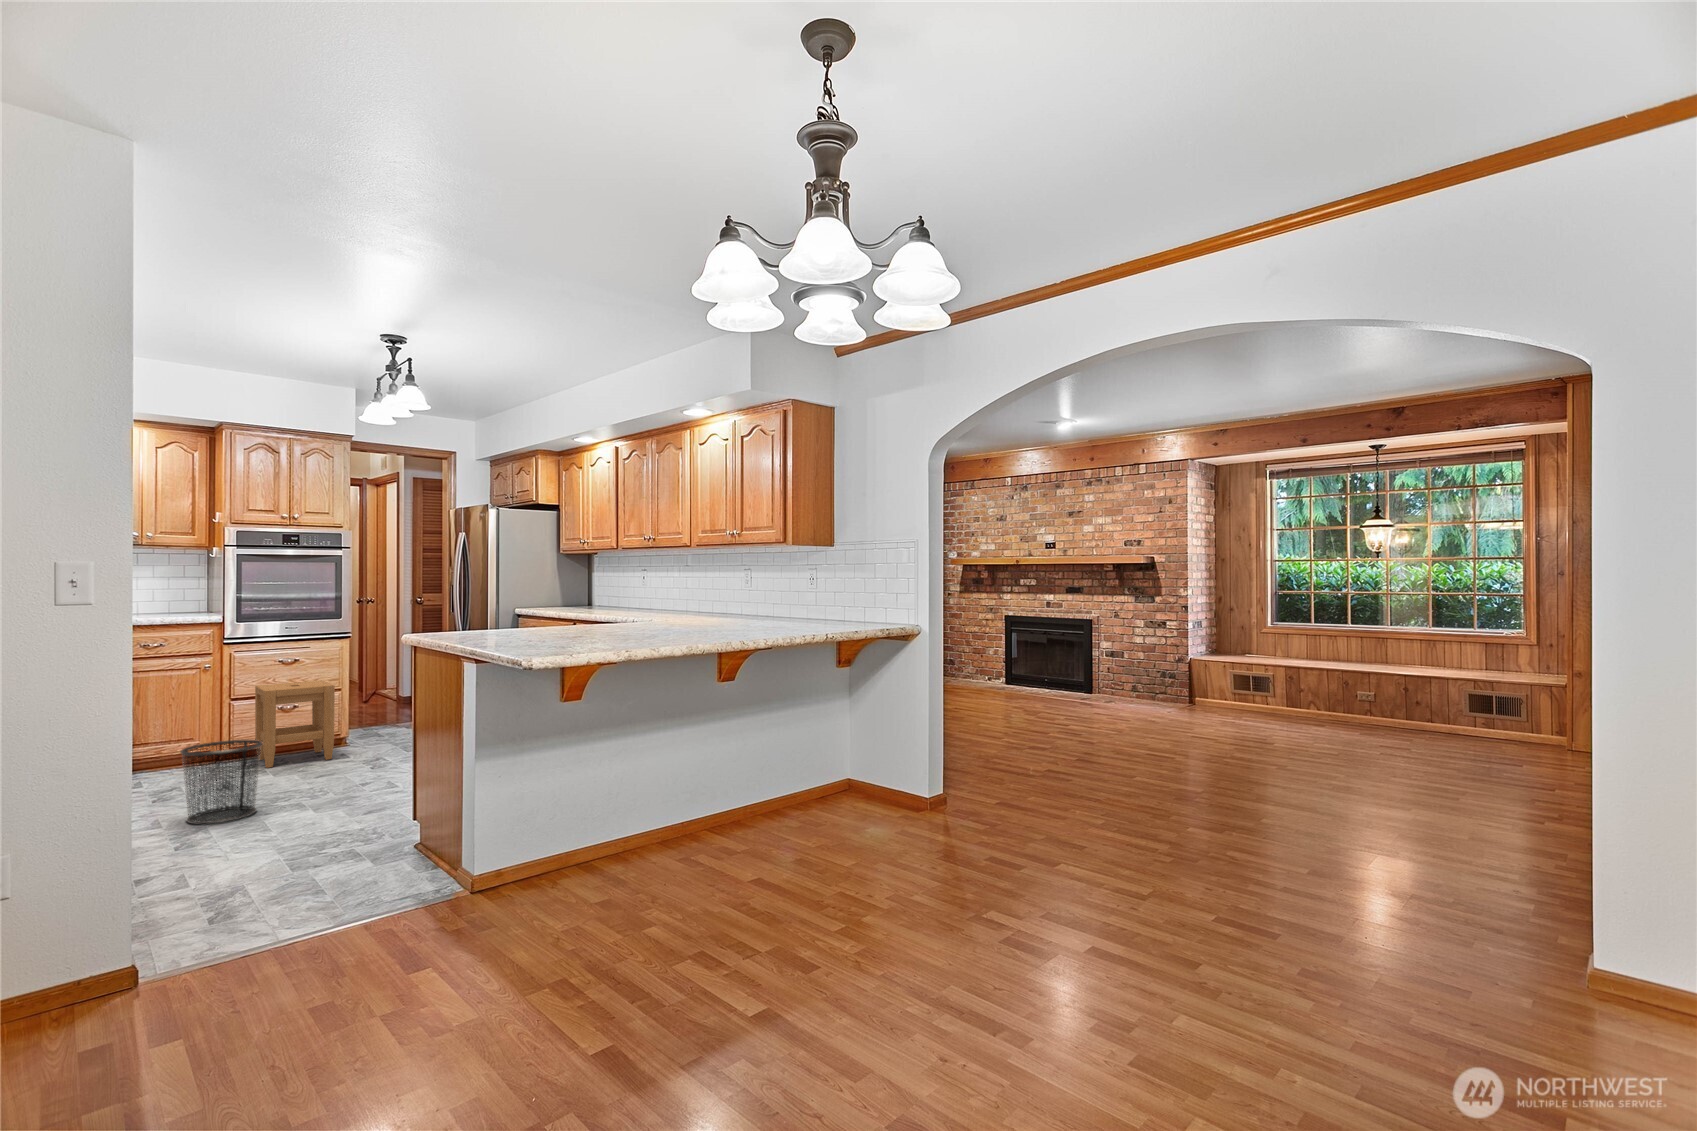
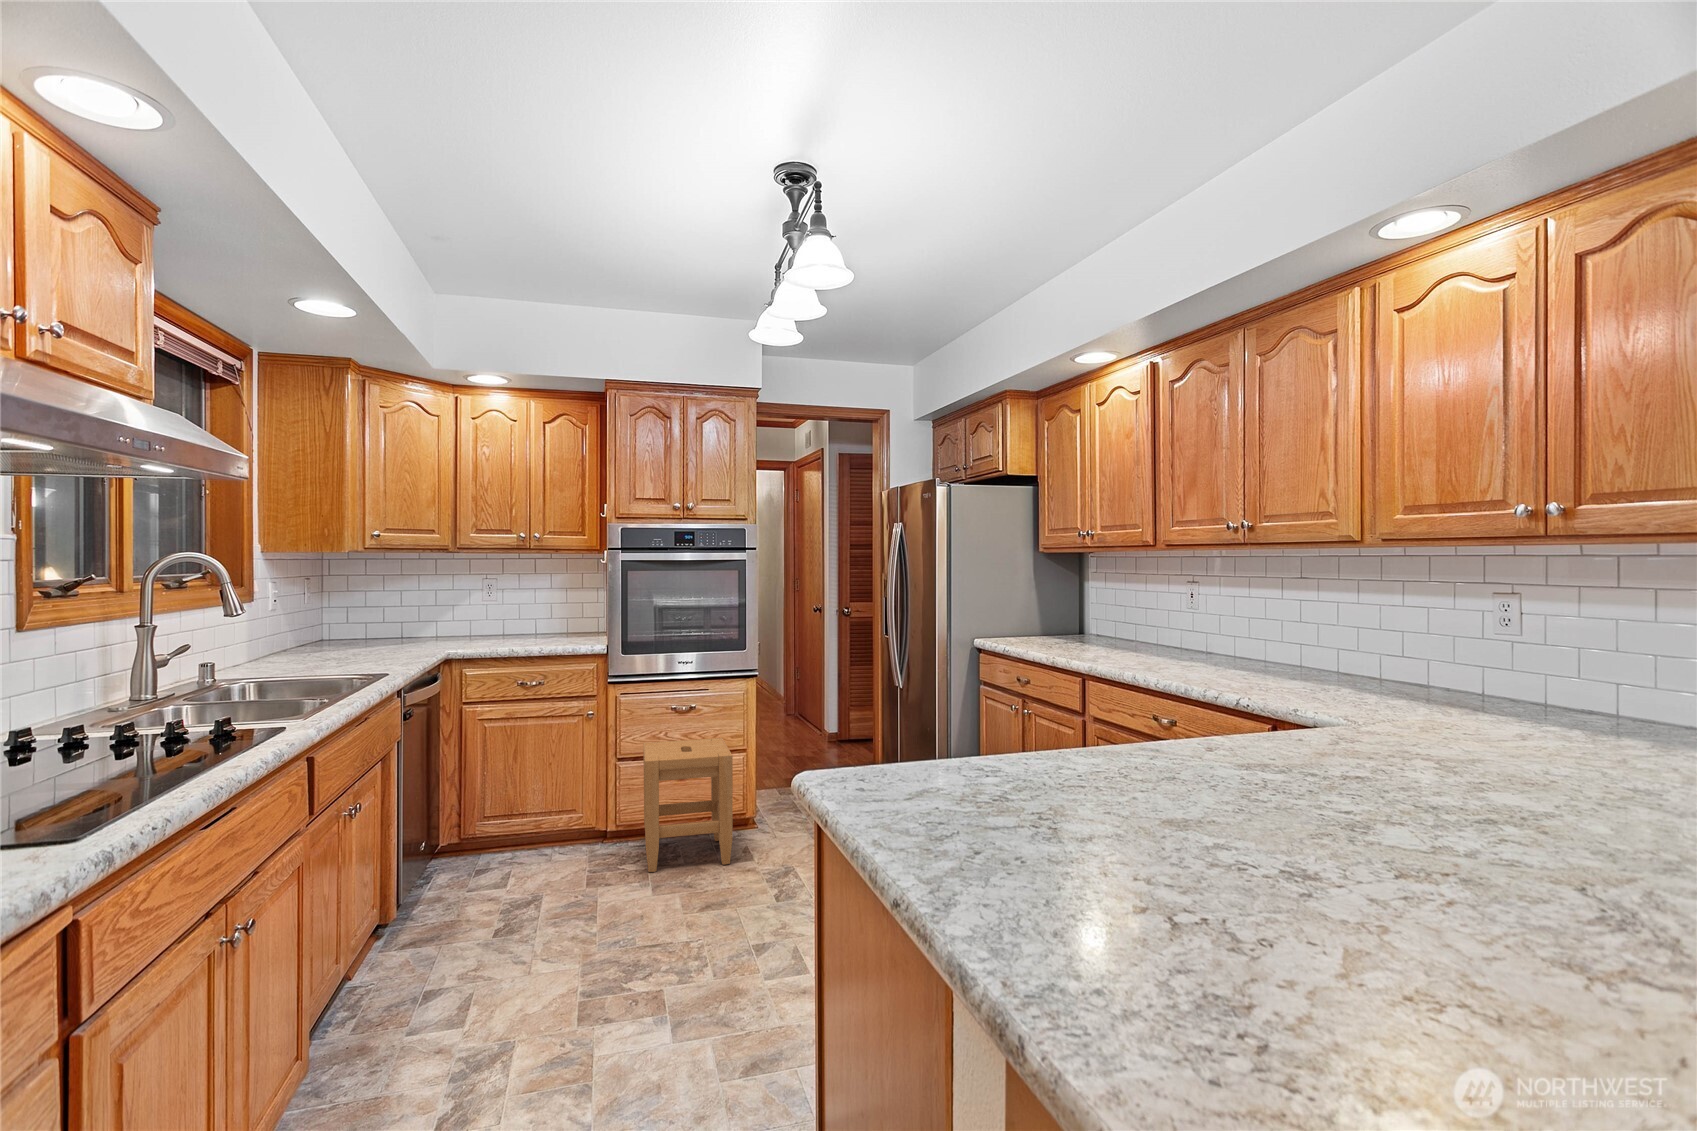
waste bin: present [180,740,263,824] -> none [474,885,597,1058]

